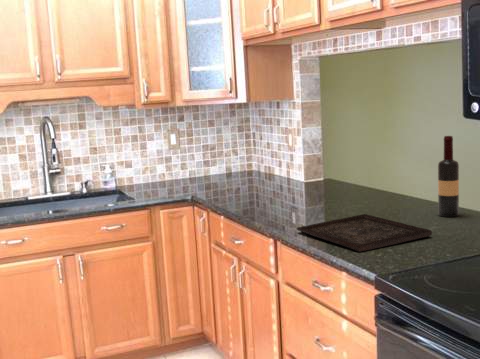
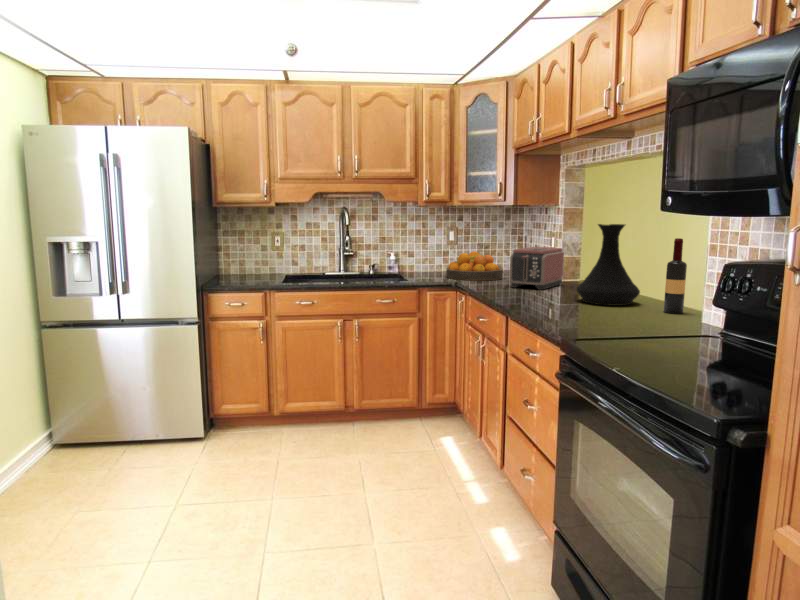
vase: none [339,122,406,213] -> present [576,224,640,306]
toaster: none [253,147,307,197] -> present [510,247,564,290]
fruit bowl: none [174,156,238,191] -> present [446,251,503,281]
tray: present [297,214,432,252] -> none [523,303,641,325]

